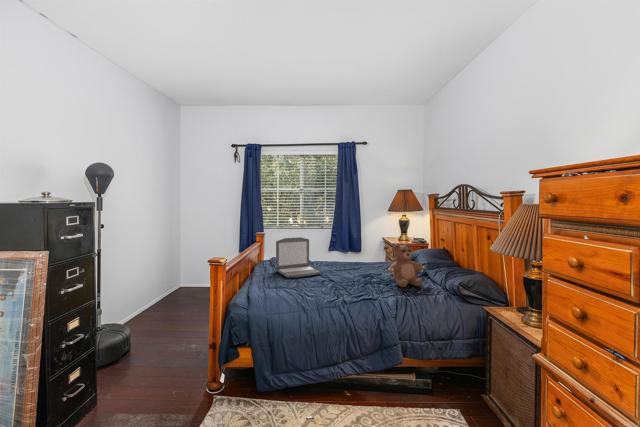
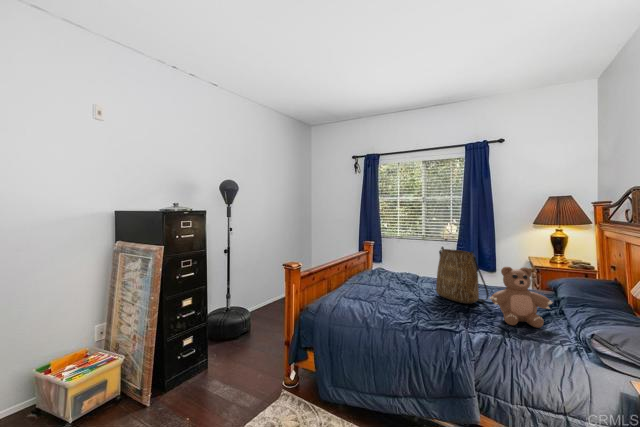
tote bag: none [338,232,378,277] -> present [436,247,489,304]
laptop: present [276,237,321,278] -> none [370,249,416,292]

